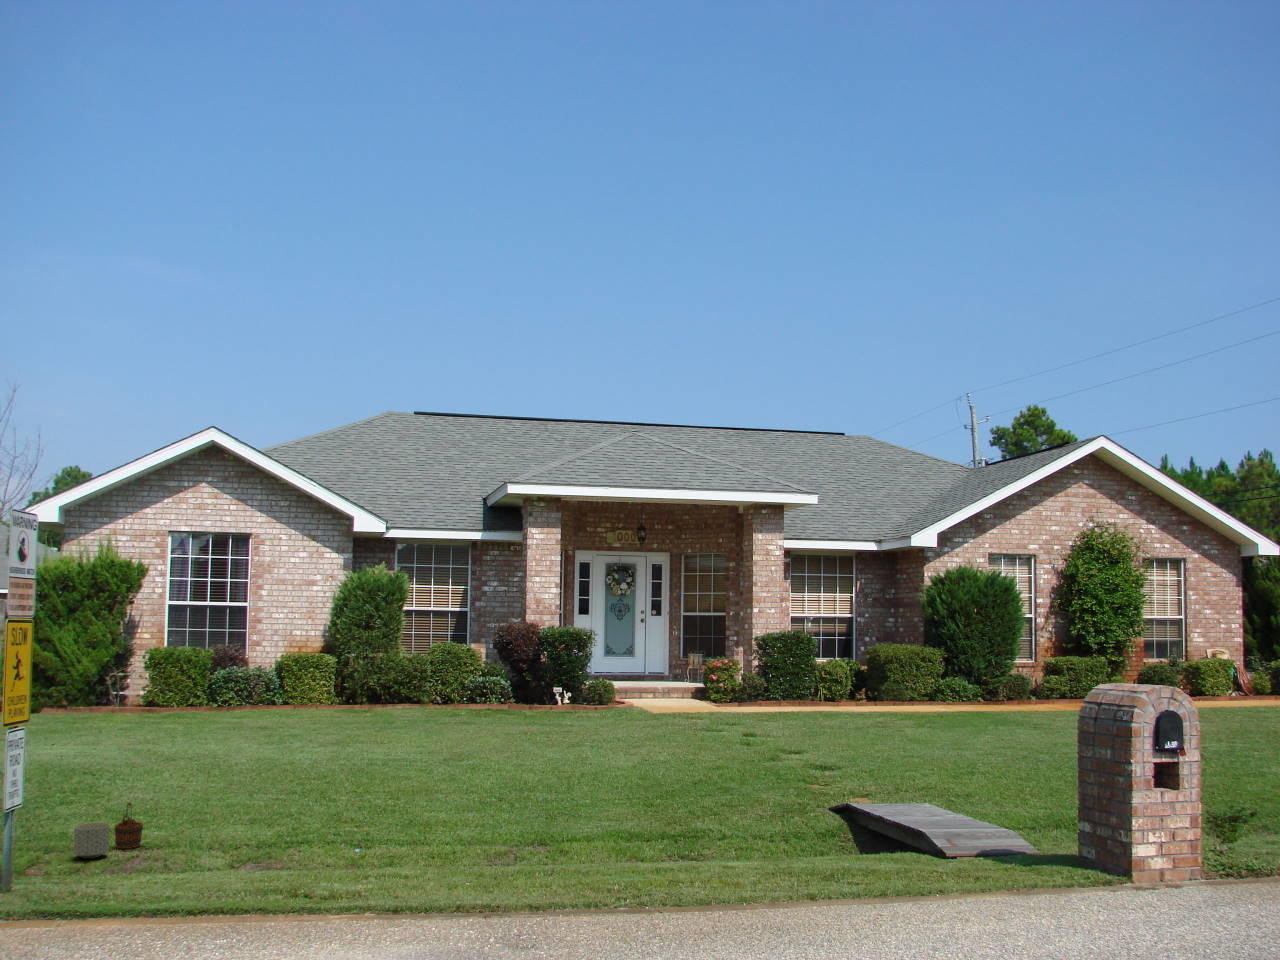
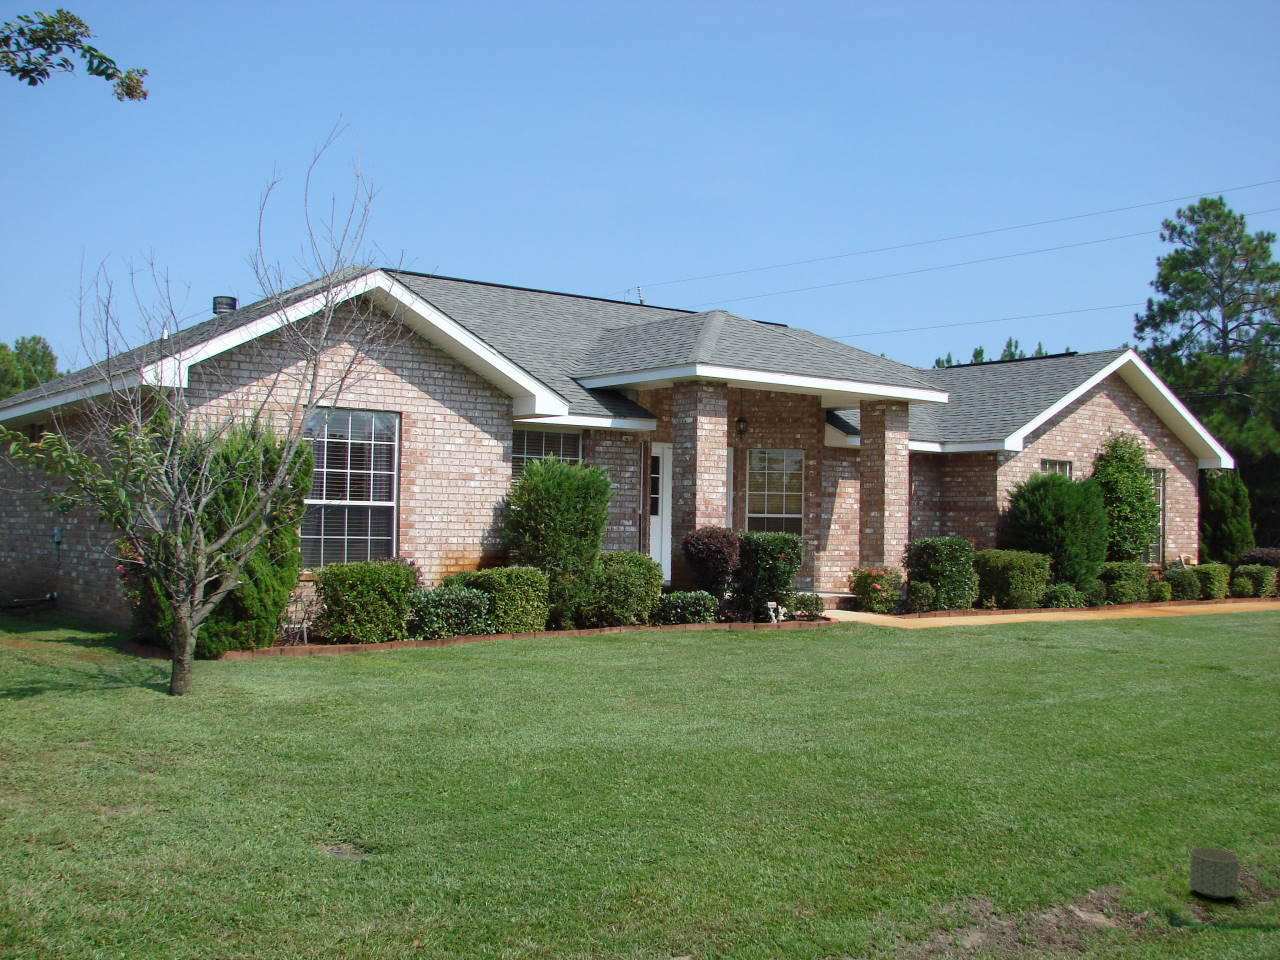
wooden bucket: present [114,802,143,849] -> none [1156,814,1198,877]

